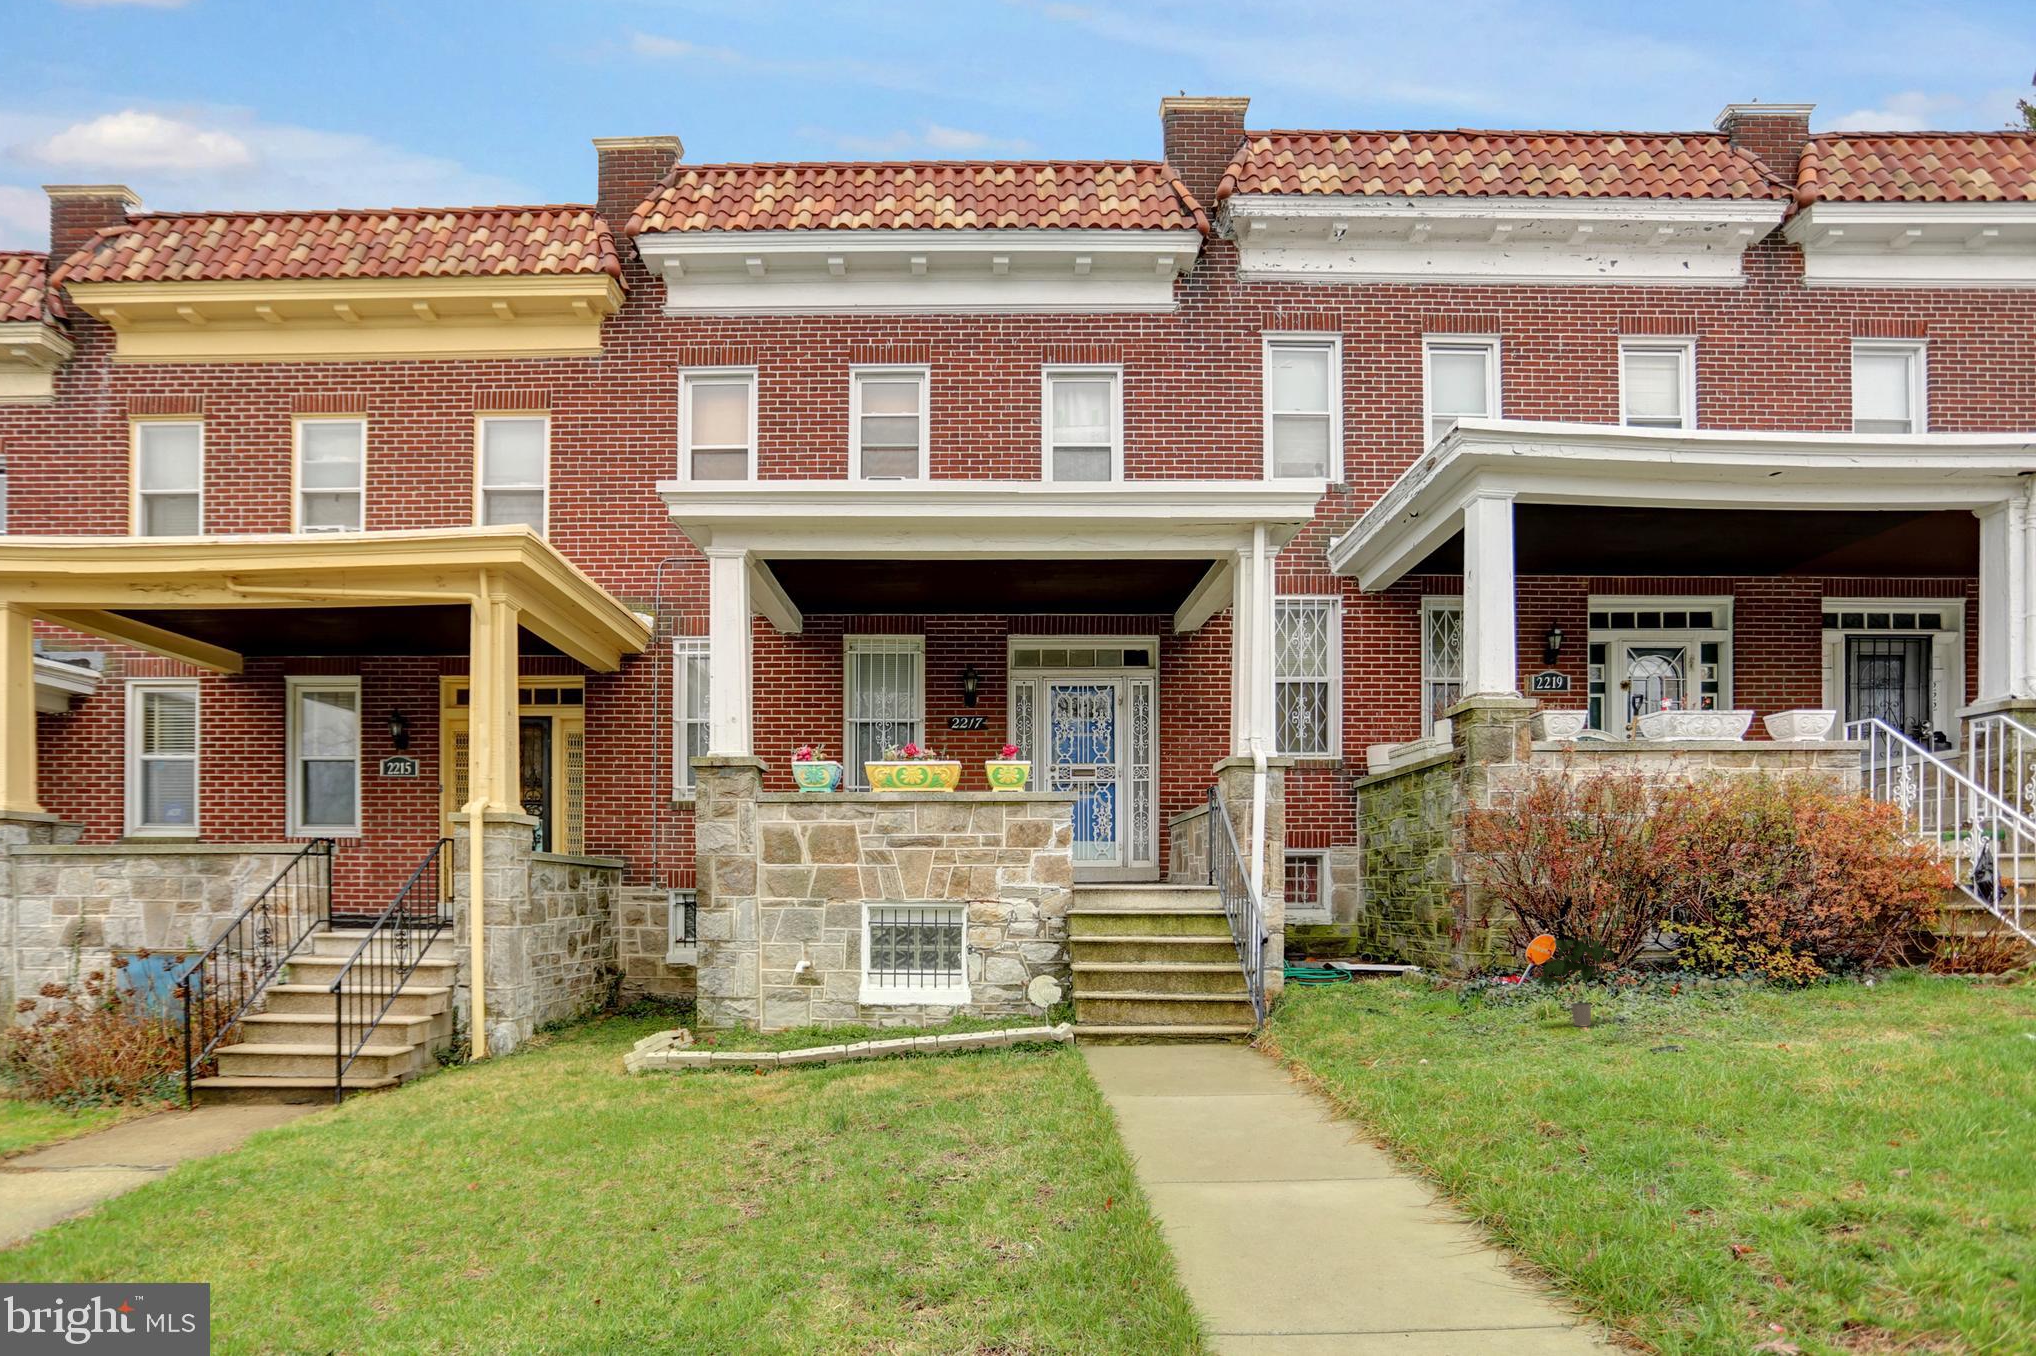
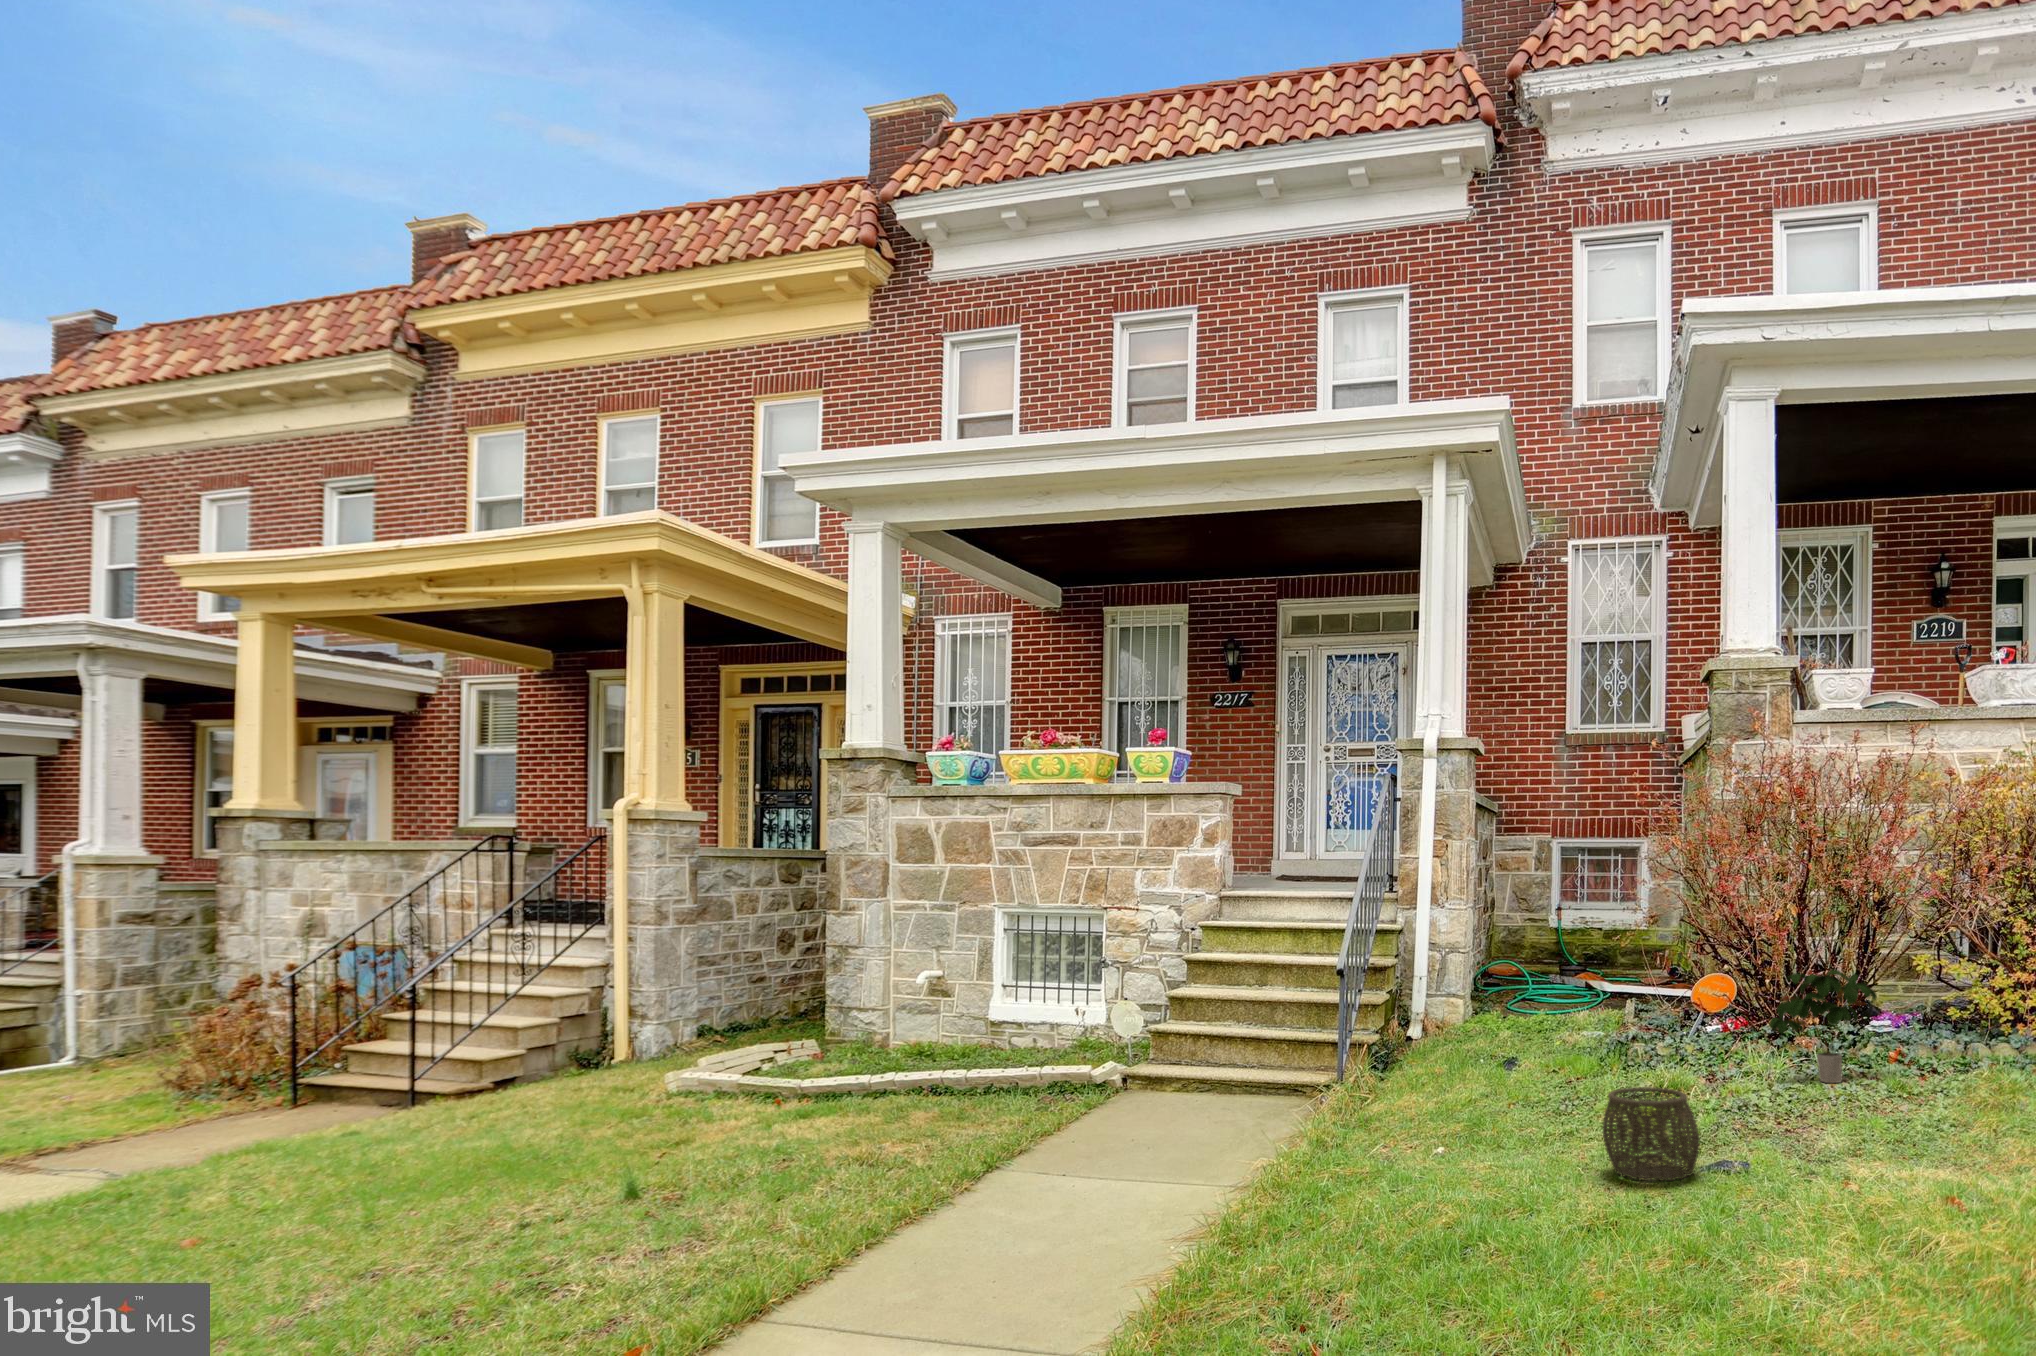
woven basket: none [1477,1023,1555,1095] -> present [1602,1087,1700,1181]

